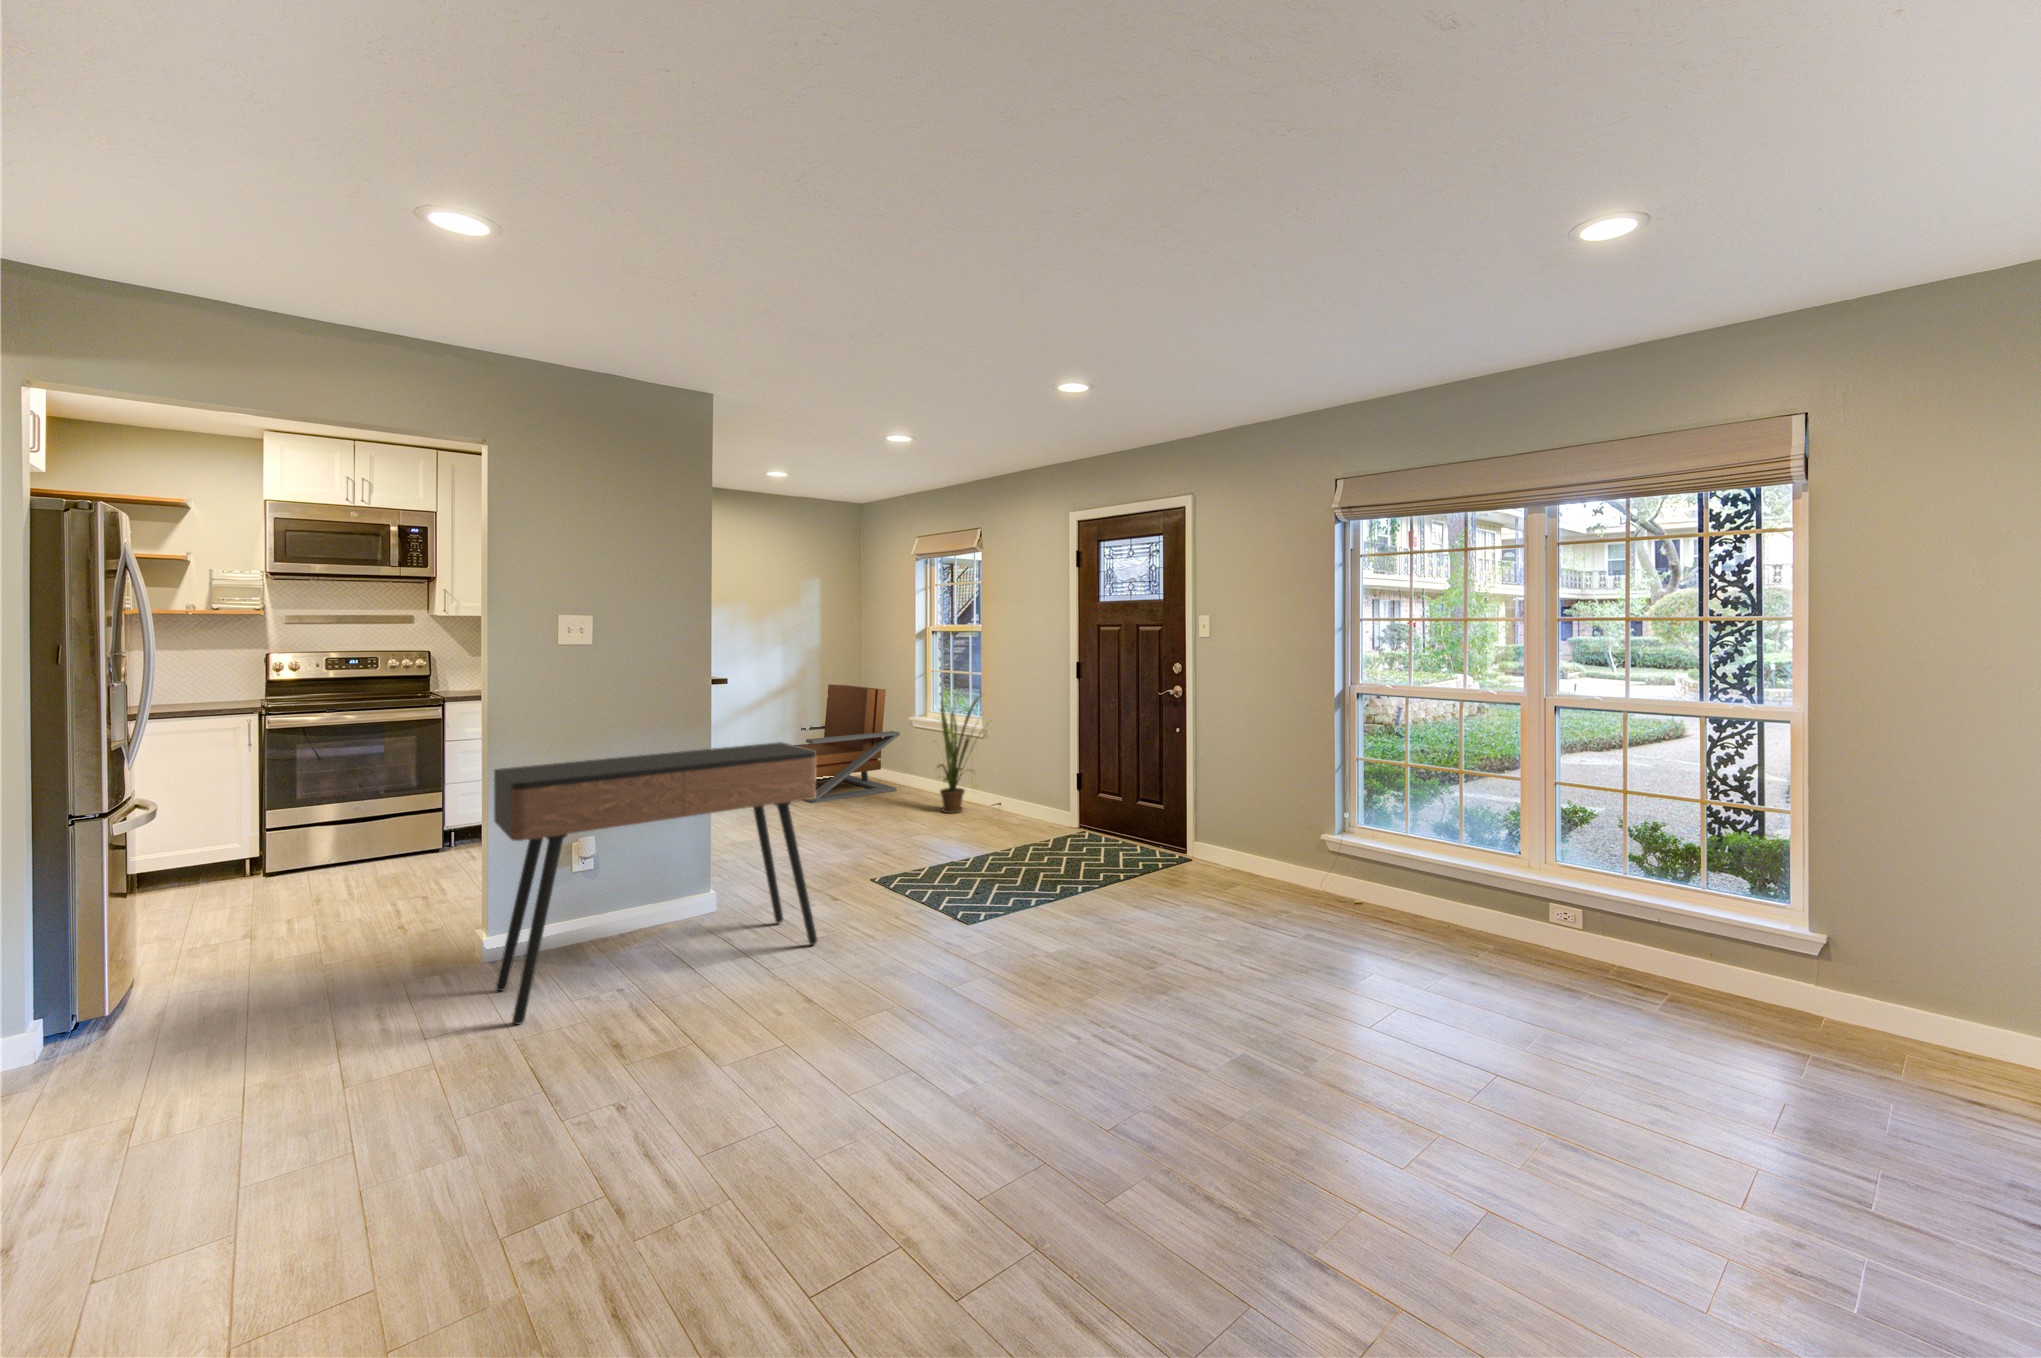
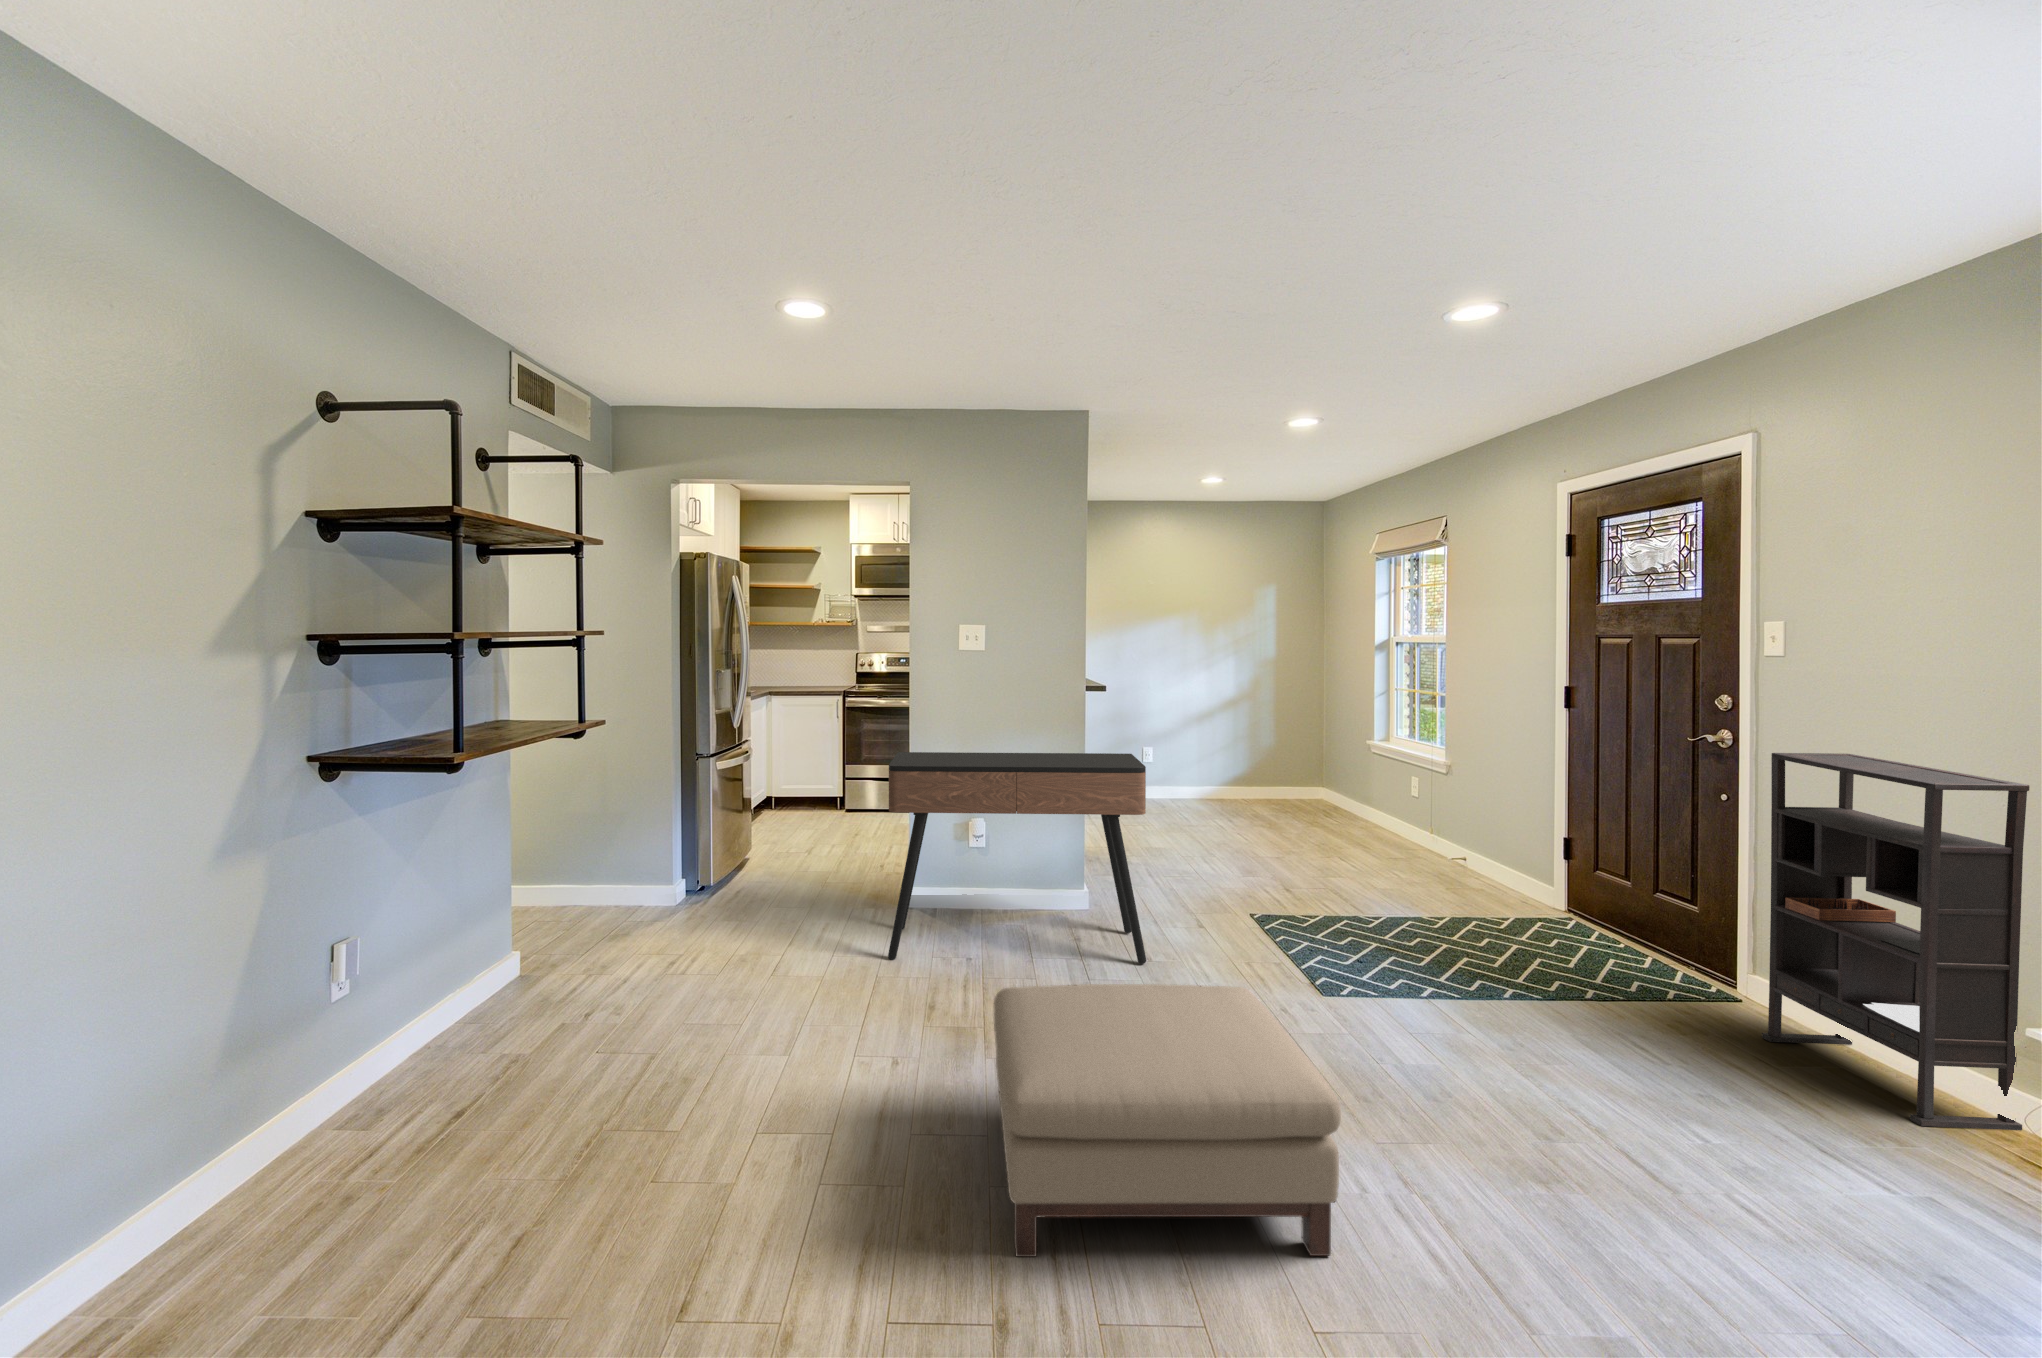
lounge chair: present [795,684,900,803] -> none [1212,695,1353,819]
bookshelf: none [1211,695,1322,901] -> present [1762,753,2030,1130]
house plant: present [938,697,989,813] -> none [1372,718,1456,857]
ottoman: none [776,918,1105,1206] -> present [994,984,1341,1257]

